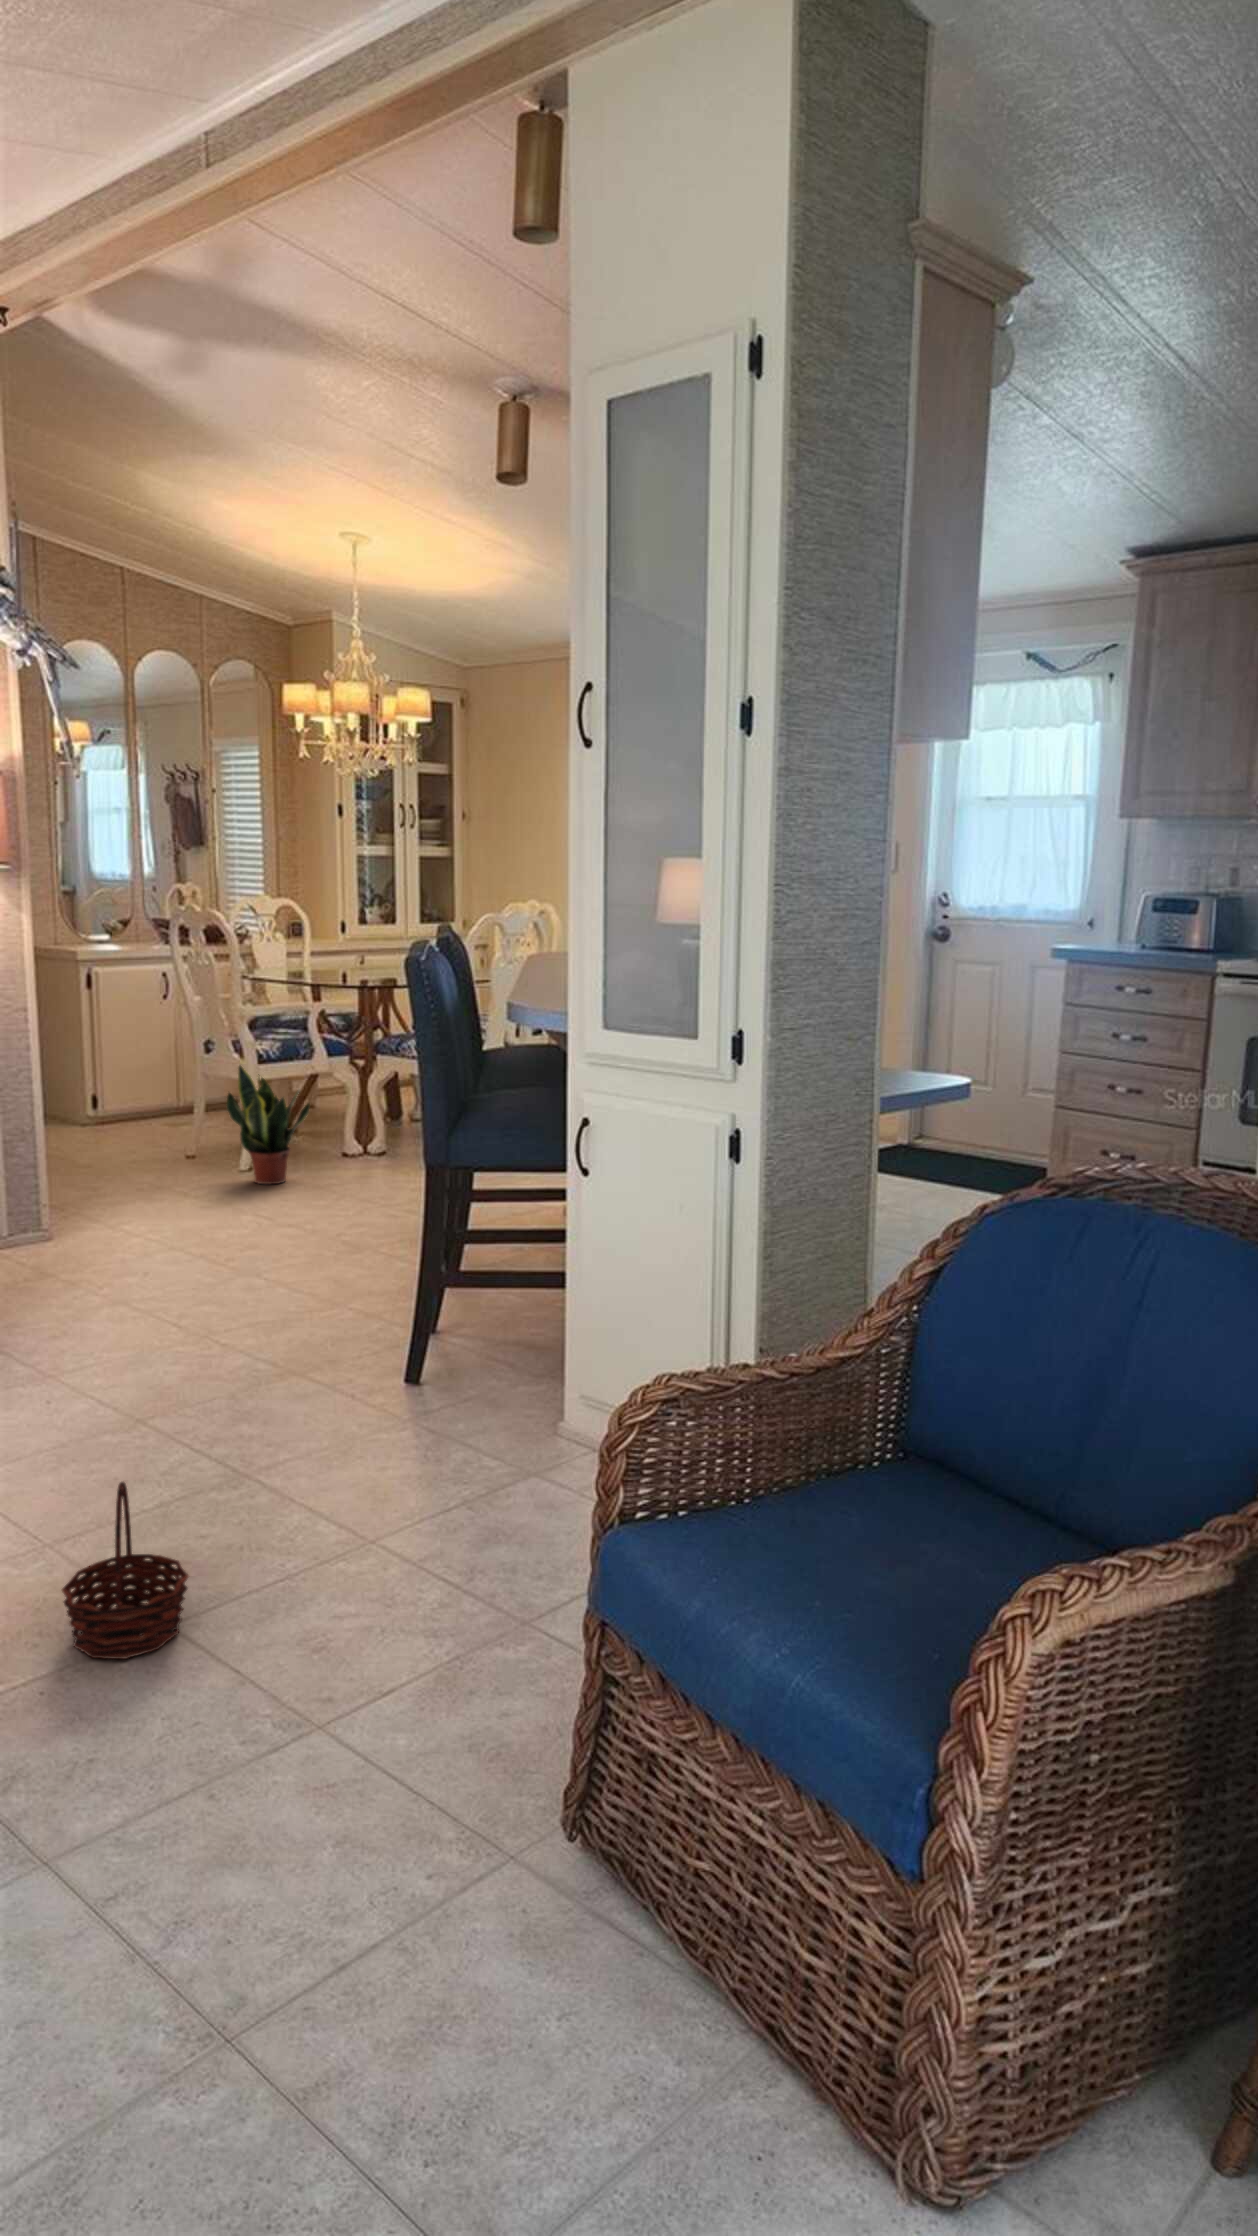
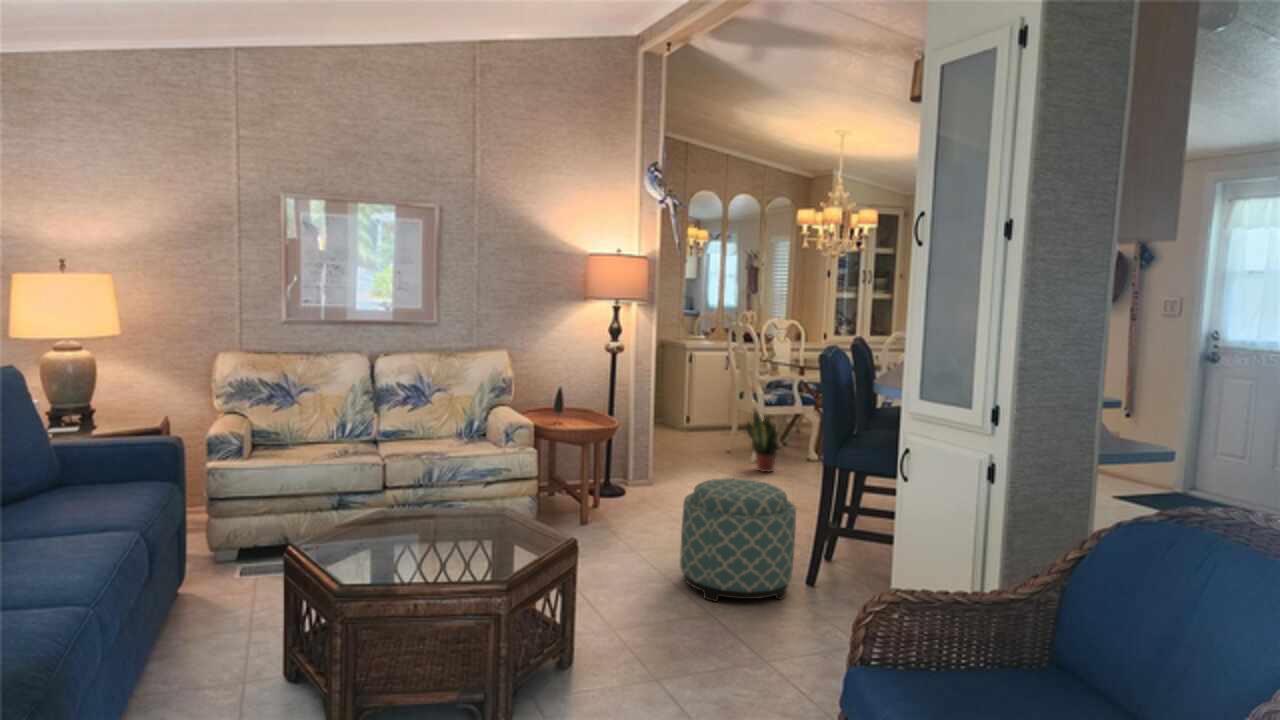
ottoman: none [153,1205,379,1448] -> present [680,479,796,602]
basket: present [62,1482,189,1659] -> none [615,600,672,687]

